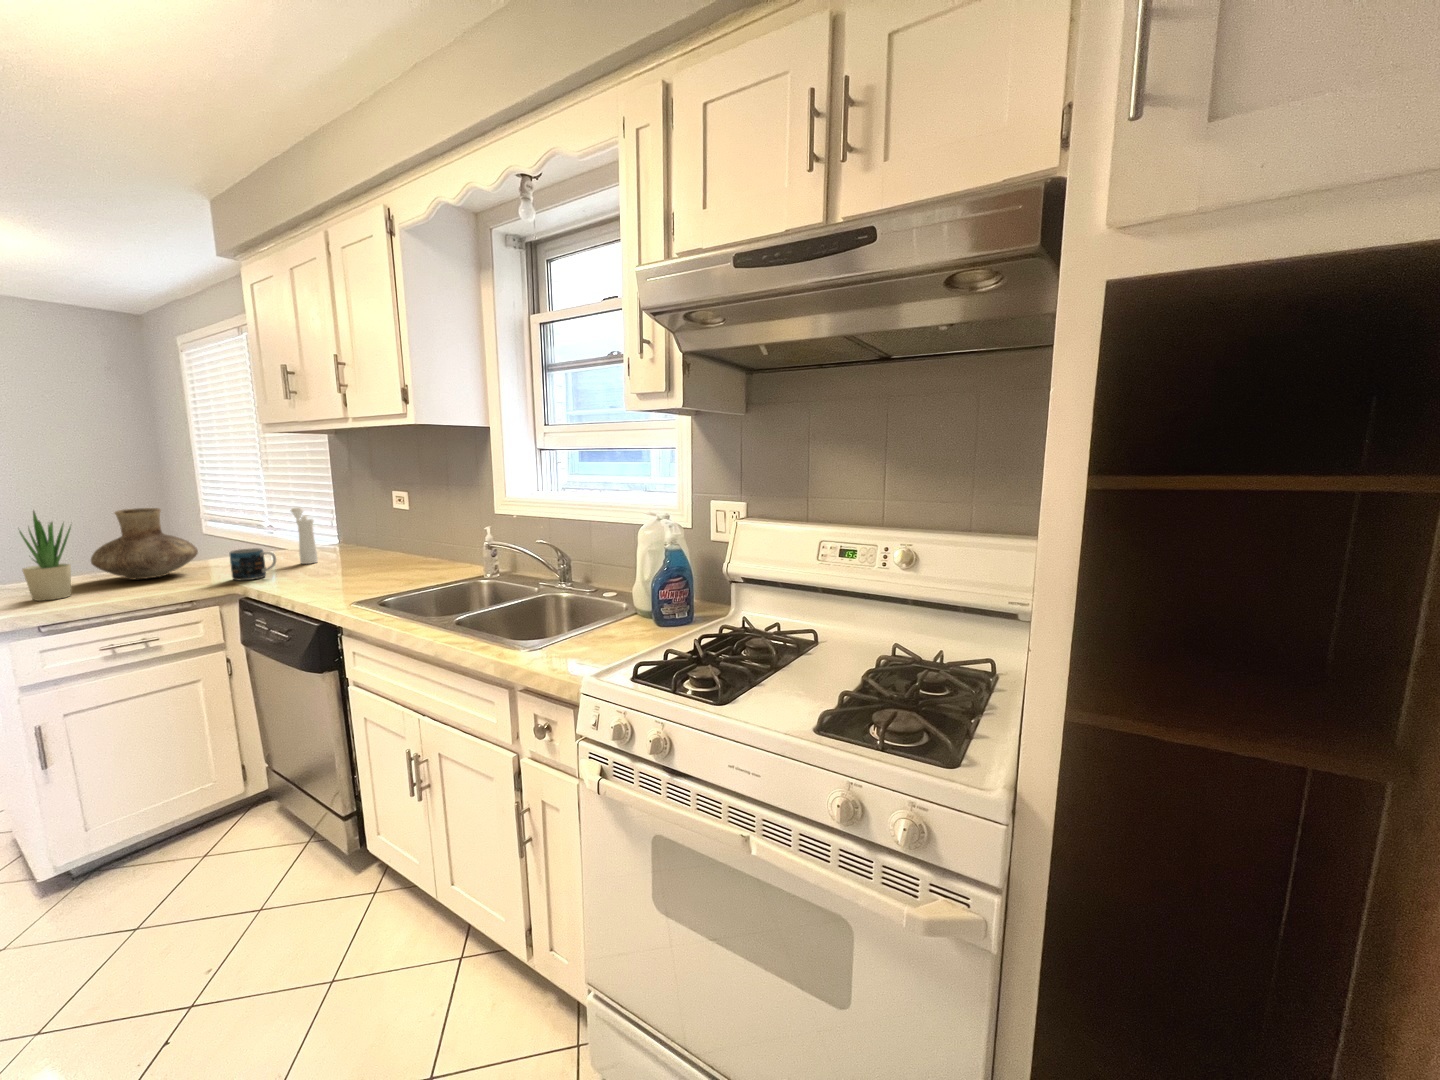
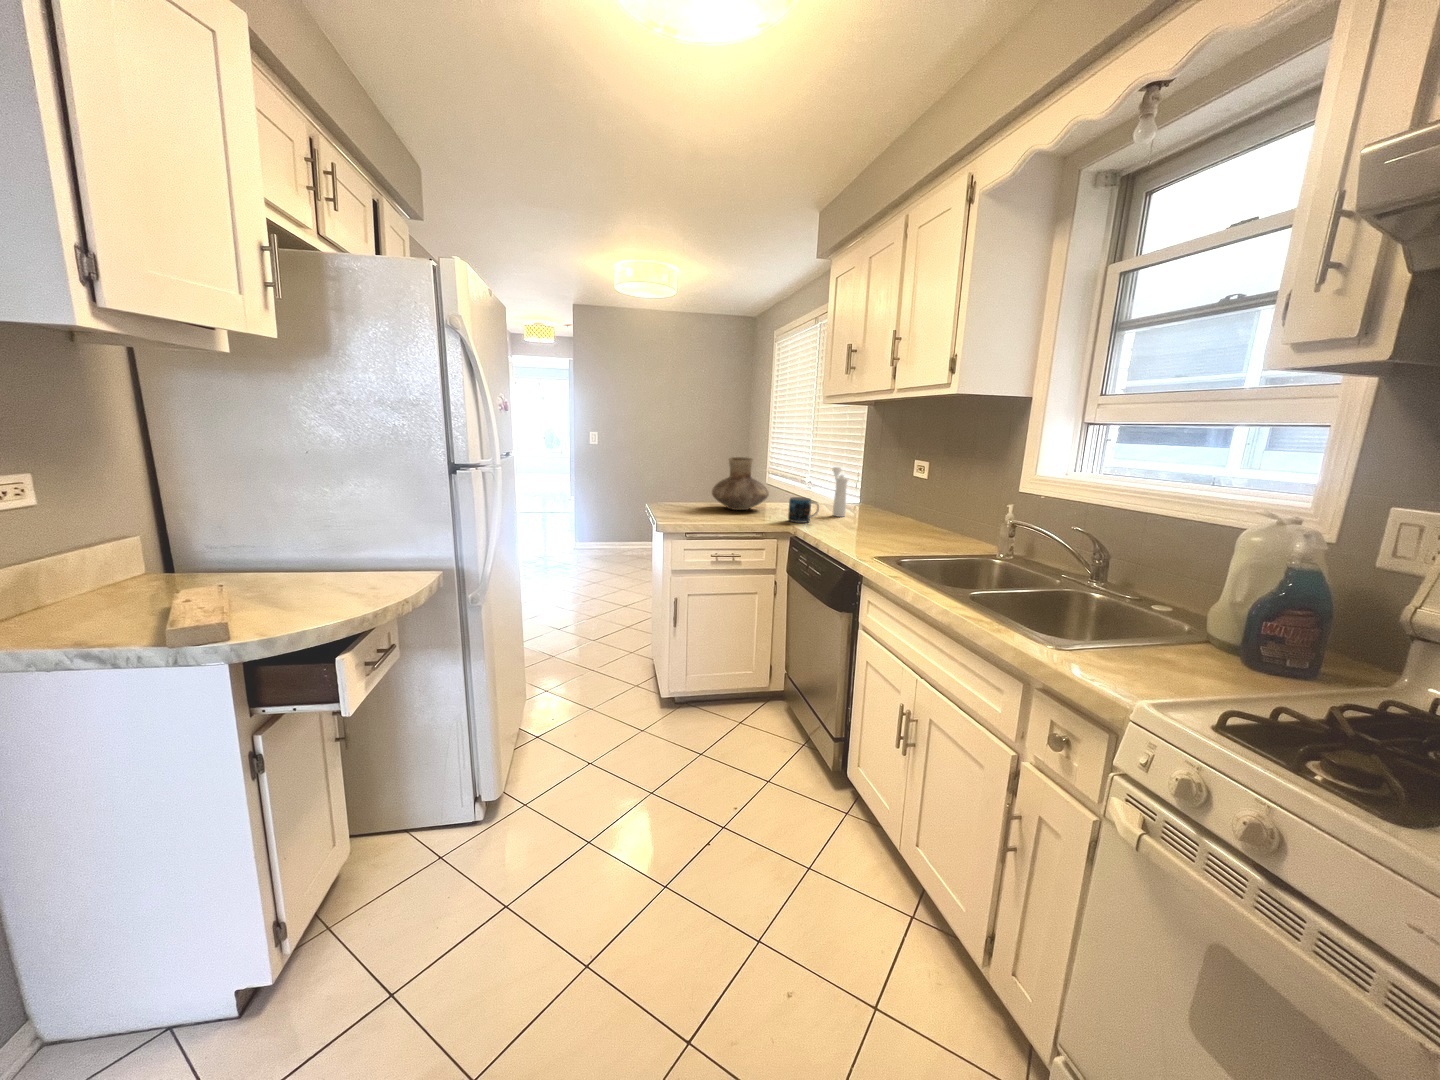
potted plant: present [20,511,71,601] -> none [682,452,709,515]

